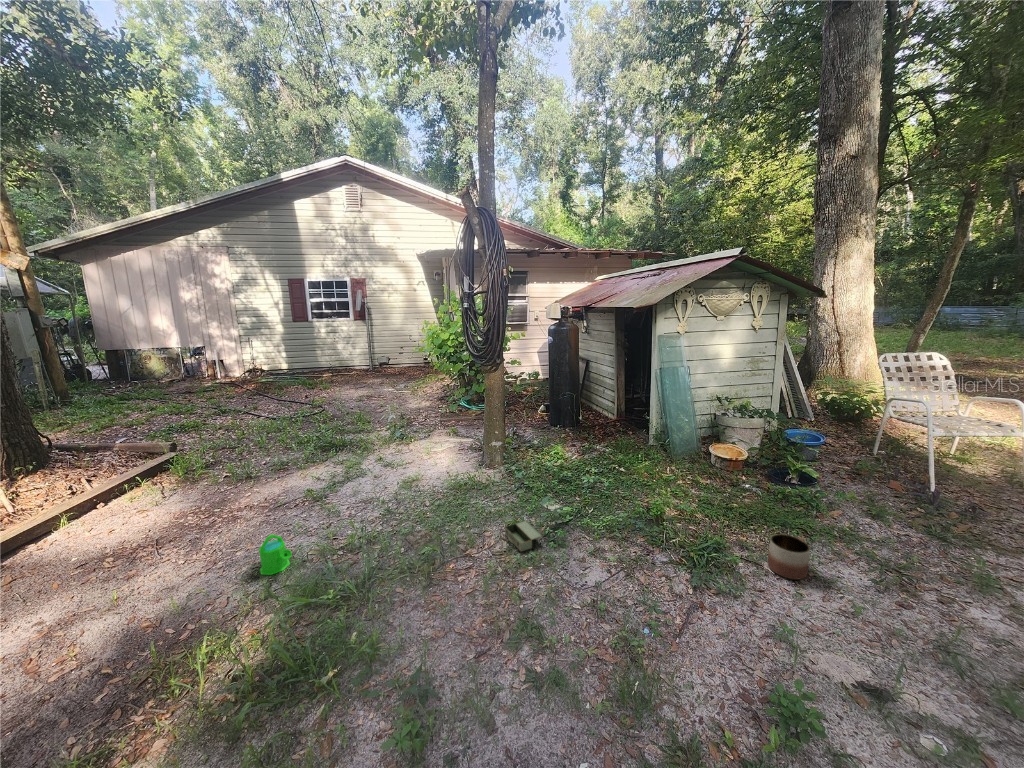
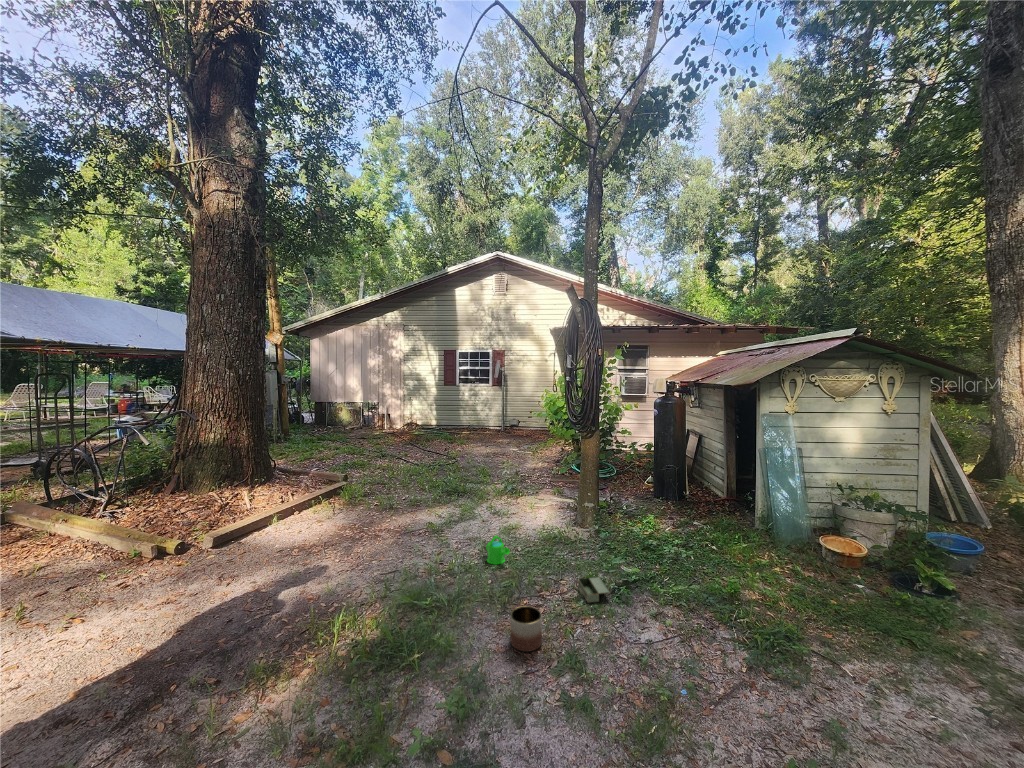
watering can: present [259,534,292,575] -> present [486,536,510,565]
planter: present [768,534,810,579] -> present [510,606,542,652]

